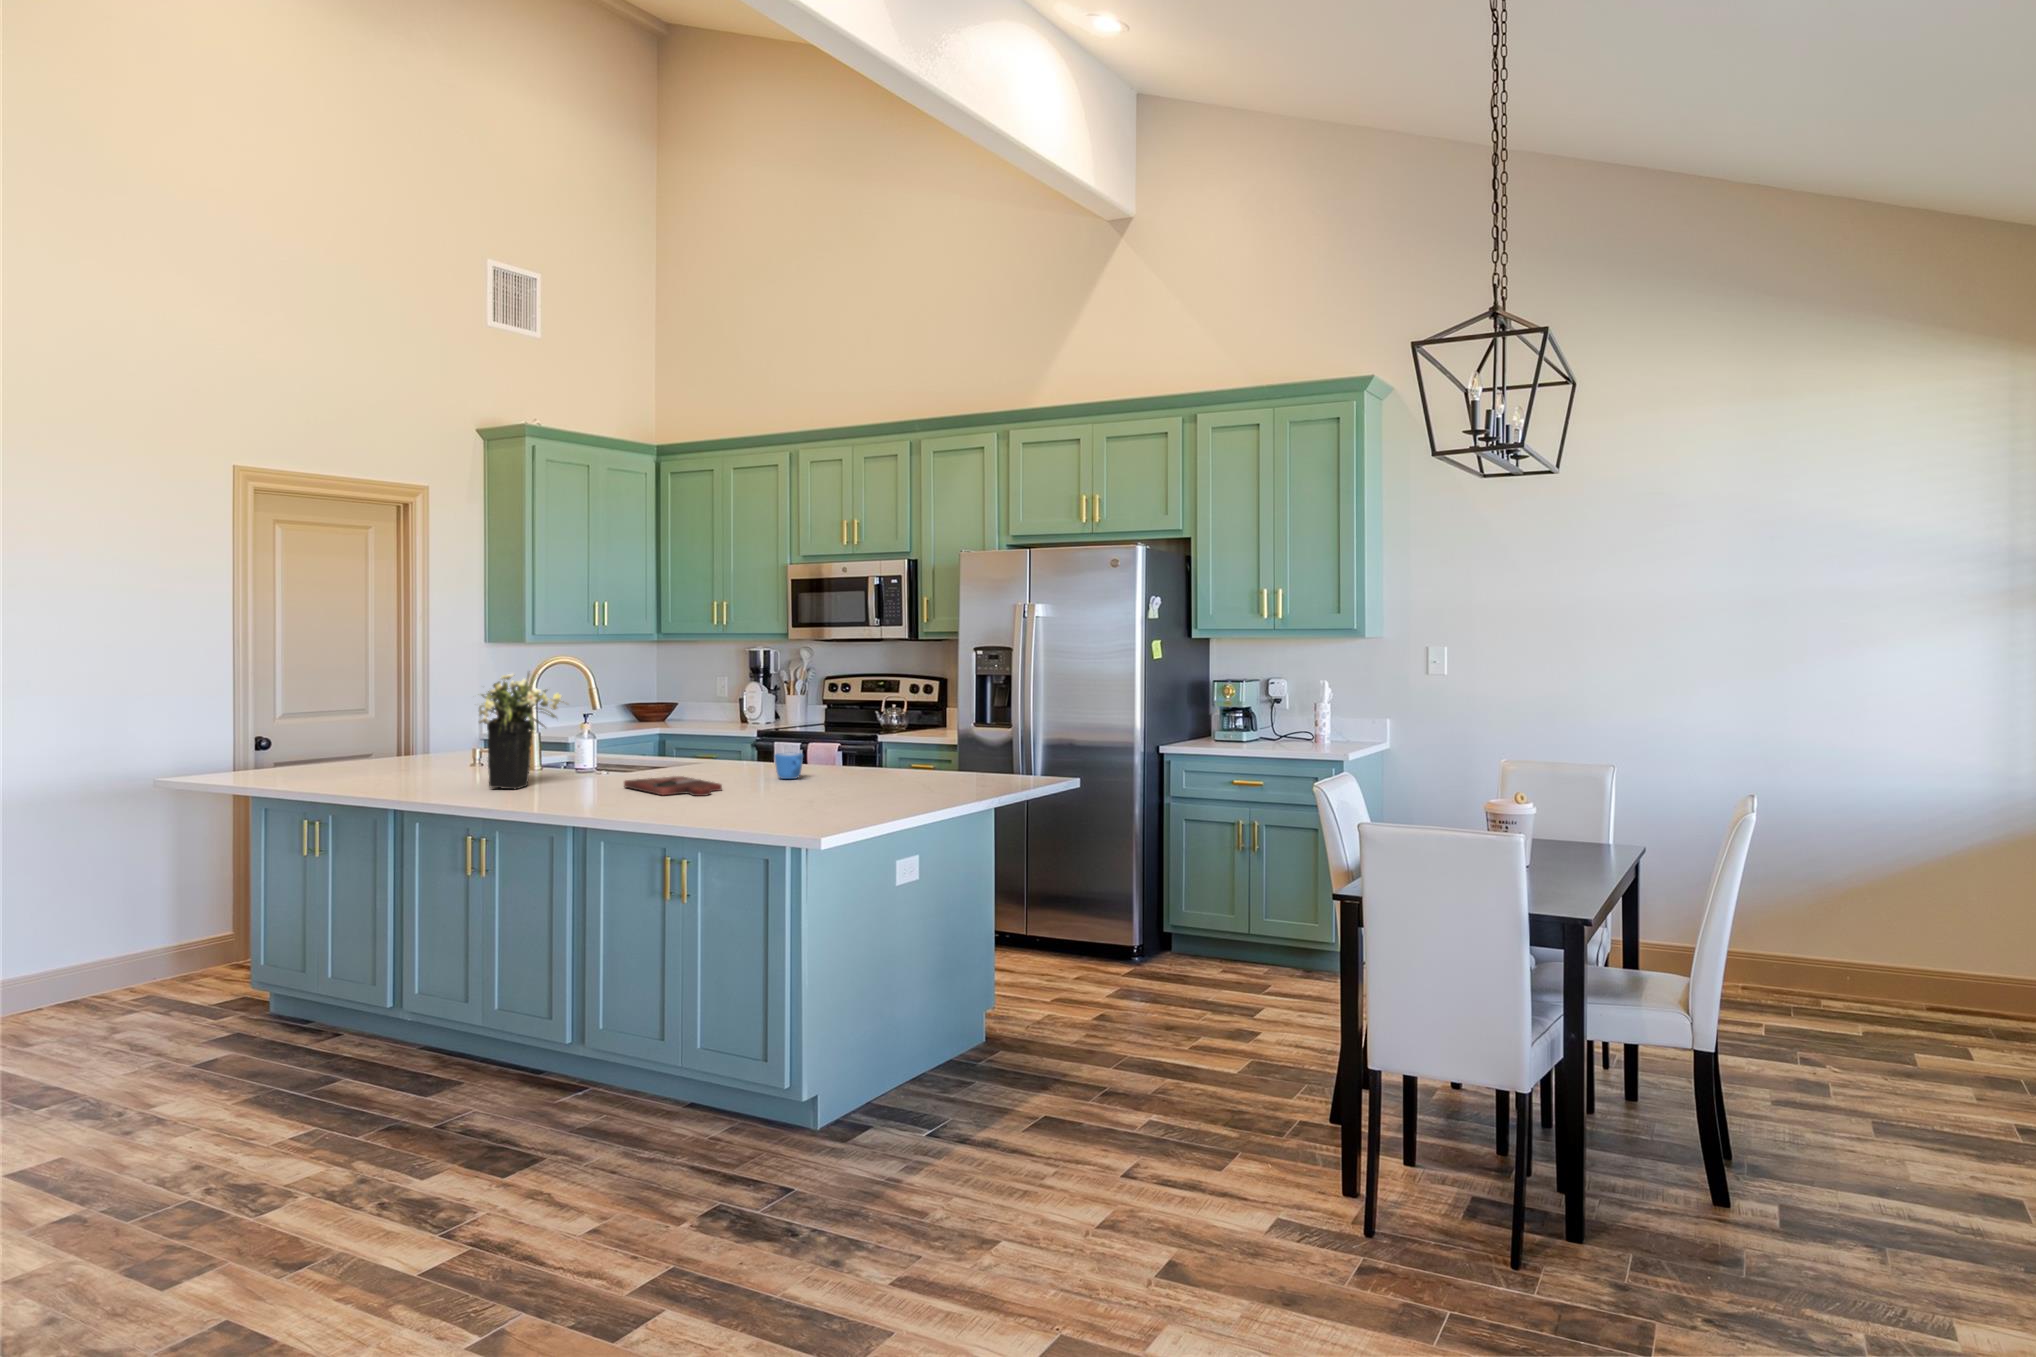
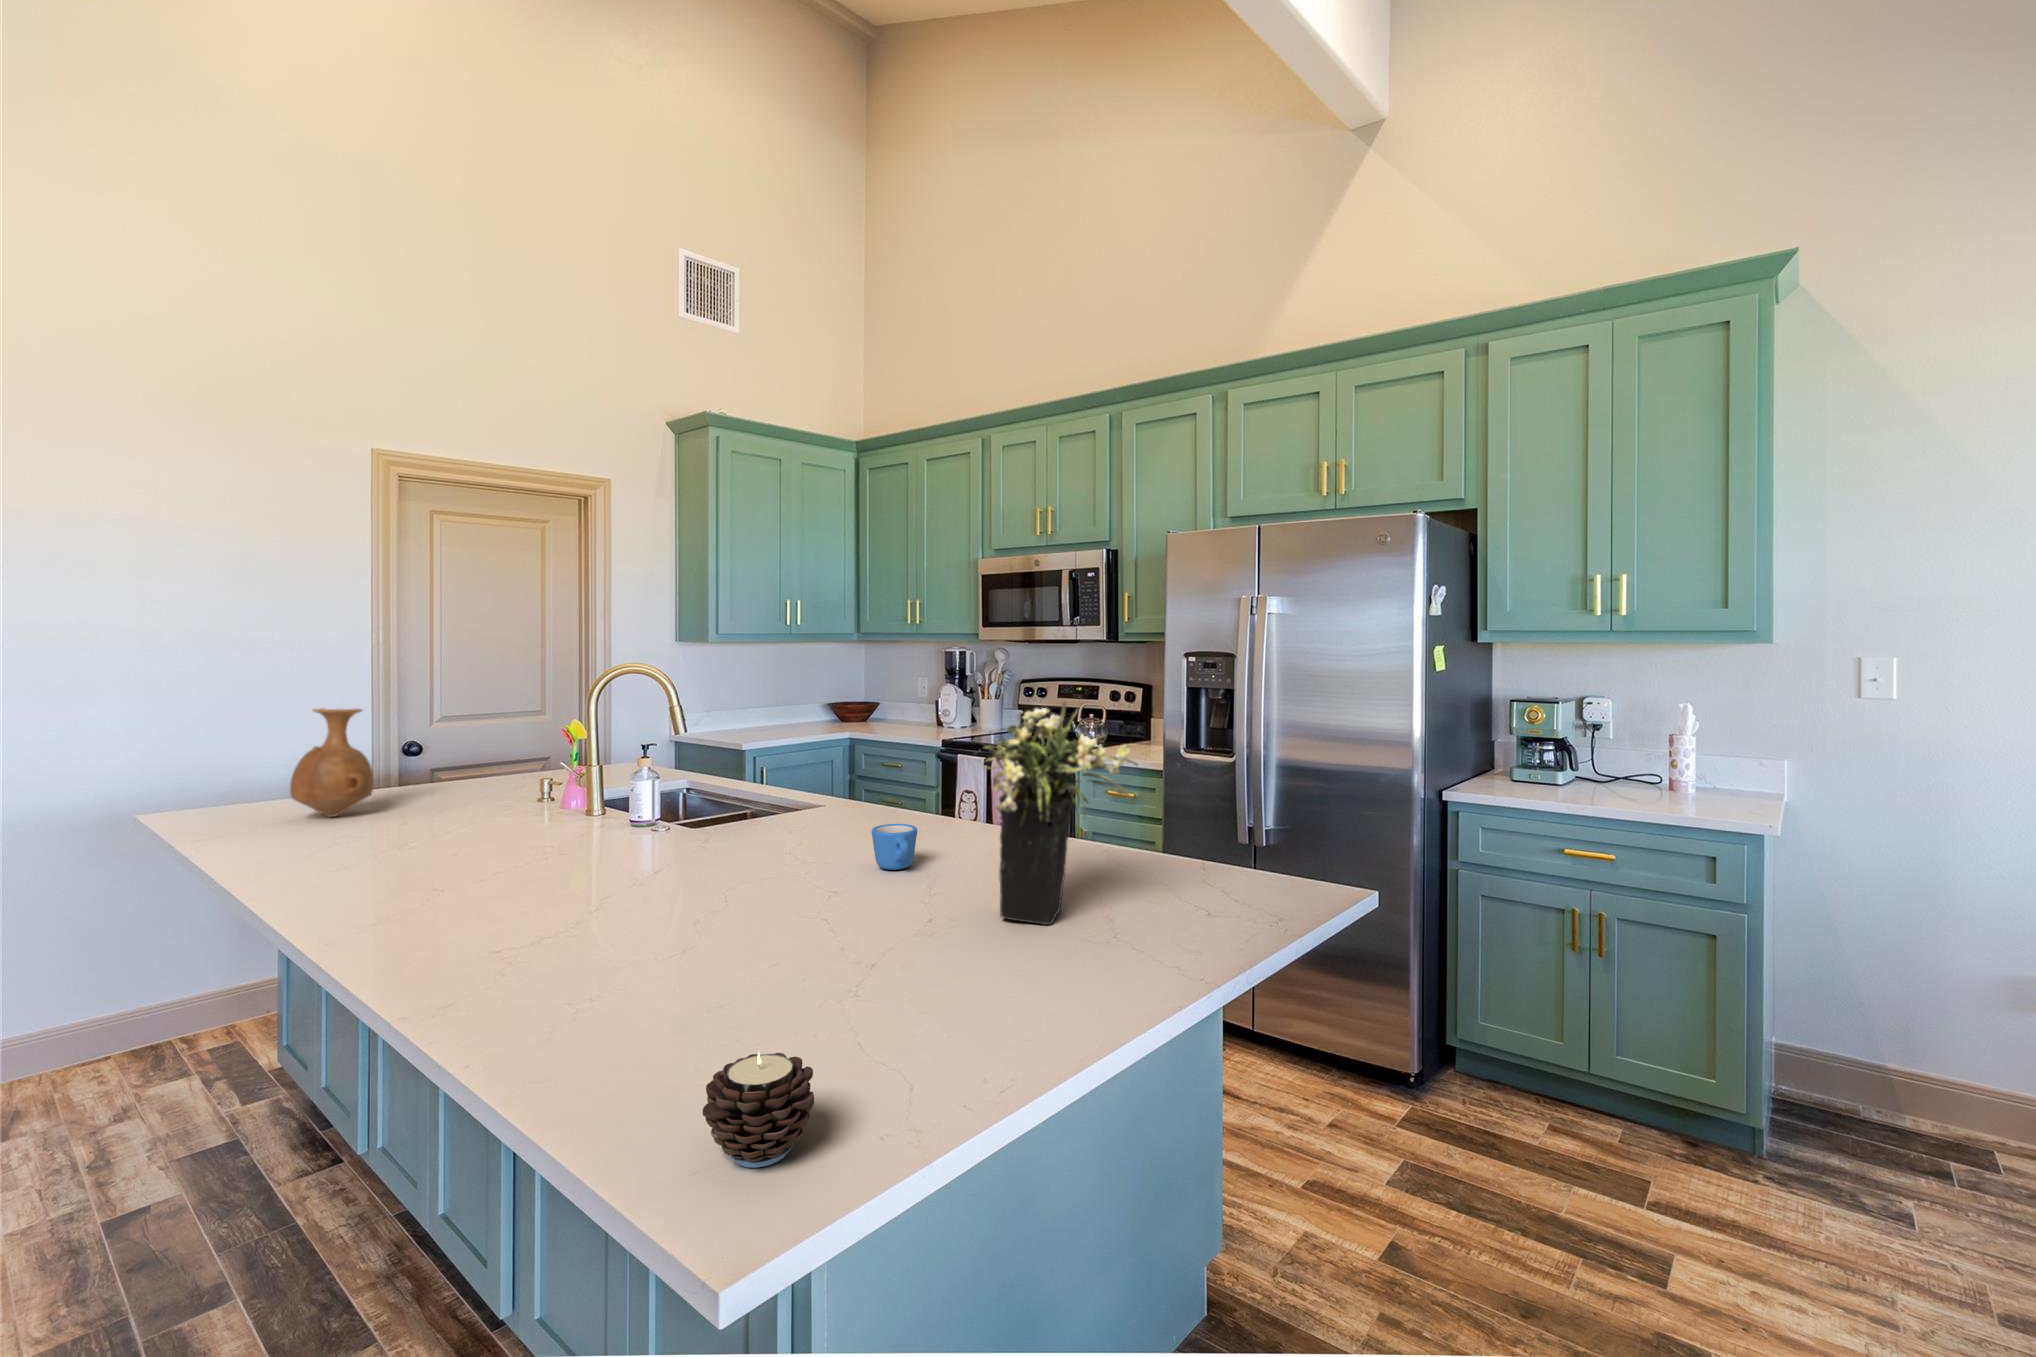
flower arrangement: present [479,673,564,789] -> present [983,702,1138,925]
vase: none [289,690,351,774] -> present [290,708,374,817]
cutting board: present [624,776,722,796] -> none [622,862,757,930]
candle: none [786,784,828,824] -> present [702,1052,814,1168]

